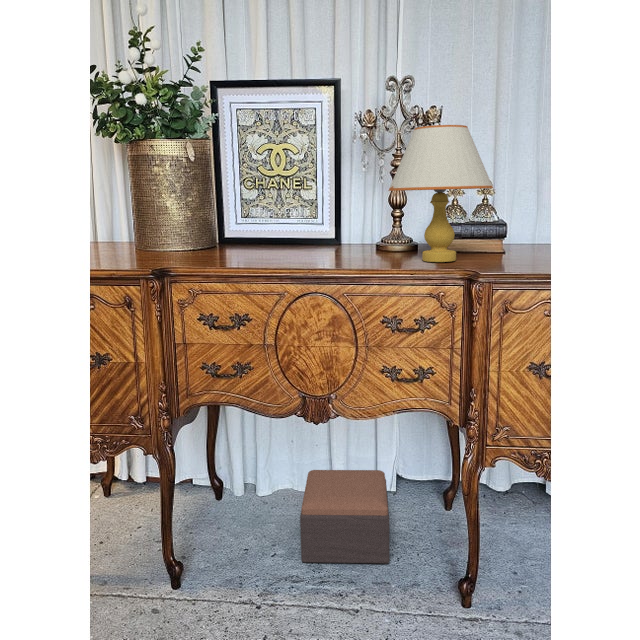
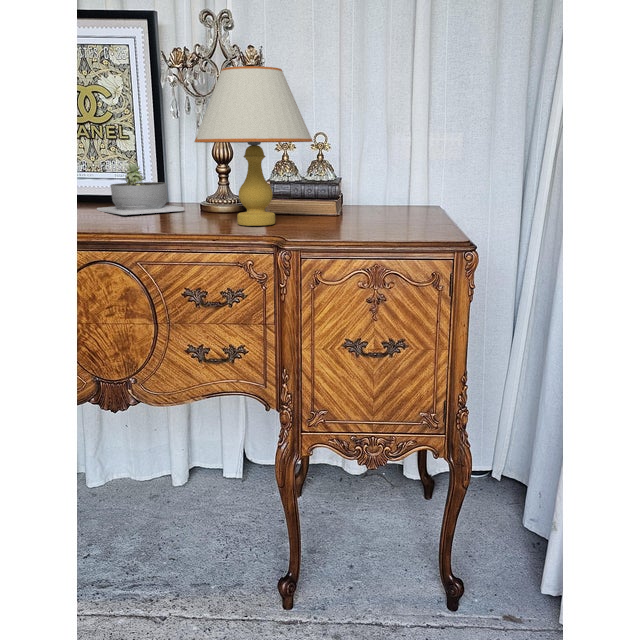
succulent planter: none [288,210,365,254] -> present [97,164,184,215]
footstool: present [300,470,389,564] -> none [109,458,221,565]

